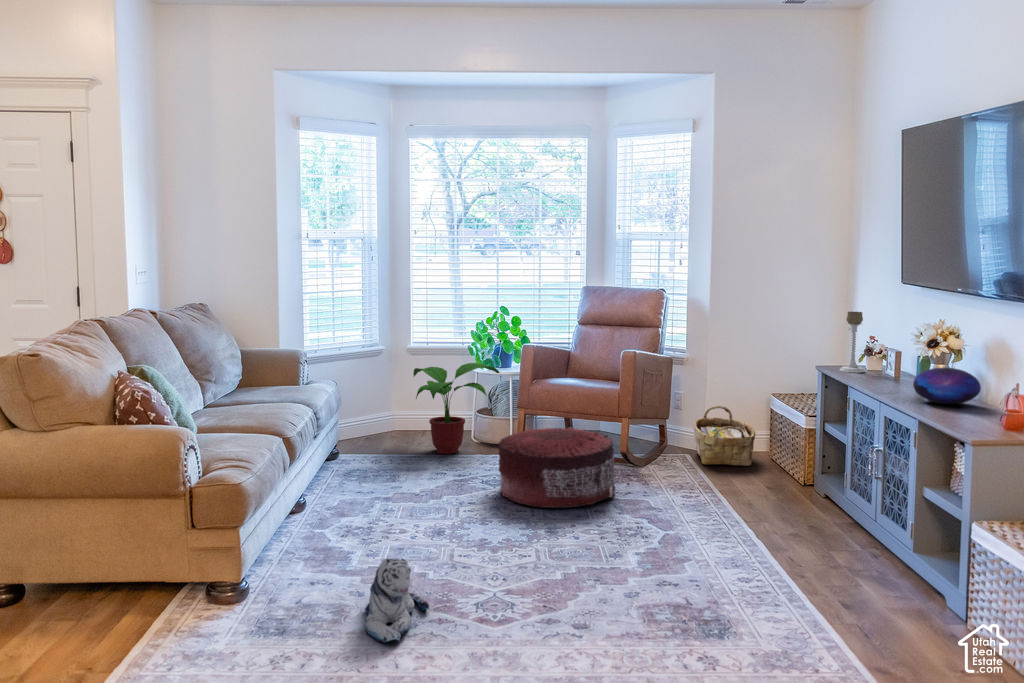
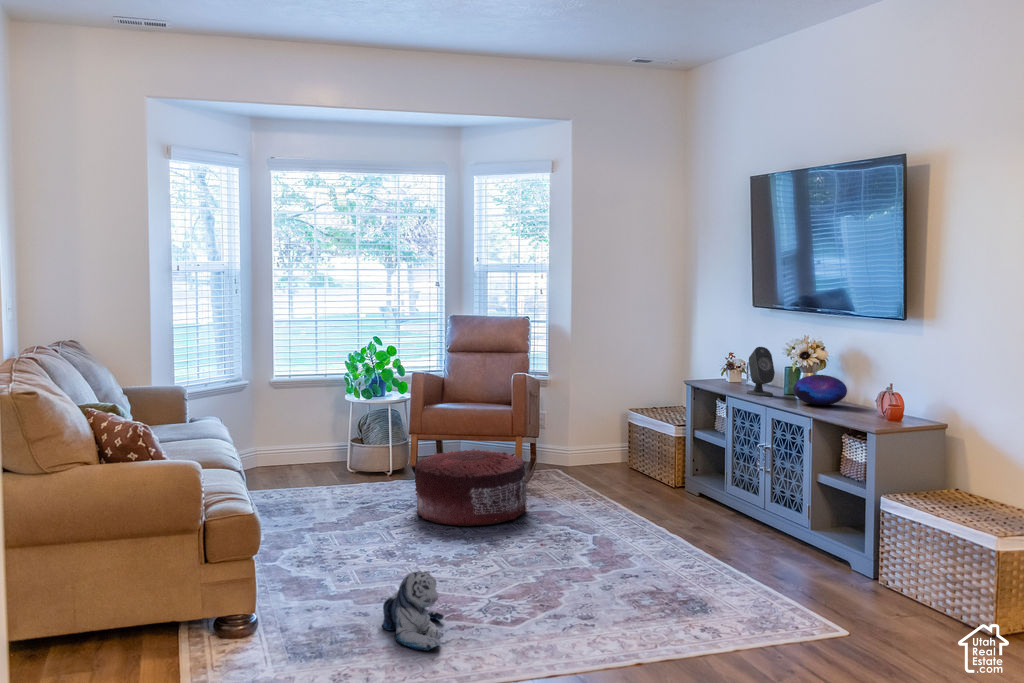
candle holder: present [840,311,865,373] -> none [704,332,726,385]
speaker: none [874,331,905,389] -> present [747,347,775,396]
potted plant: present [413,363,501,454] -> none [287,393,379,486]
woven basket: present [694,406,755,466] -> none [567,423,626,478]

